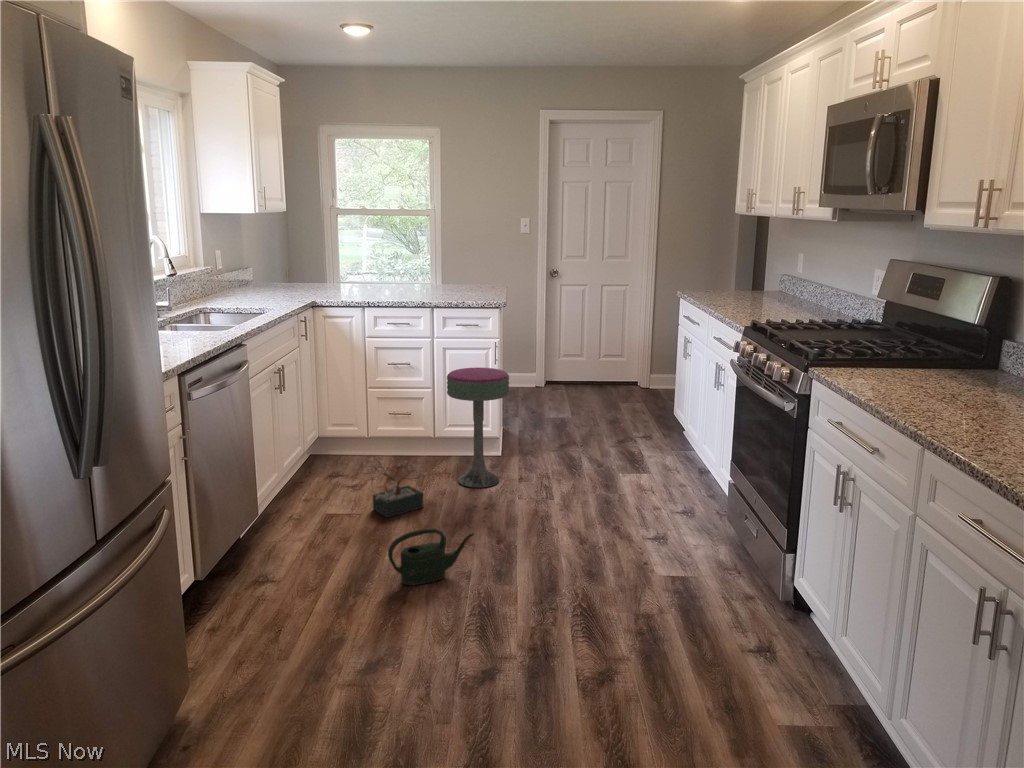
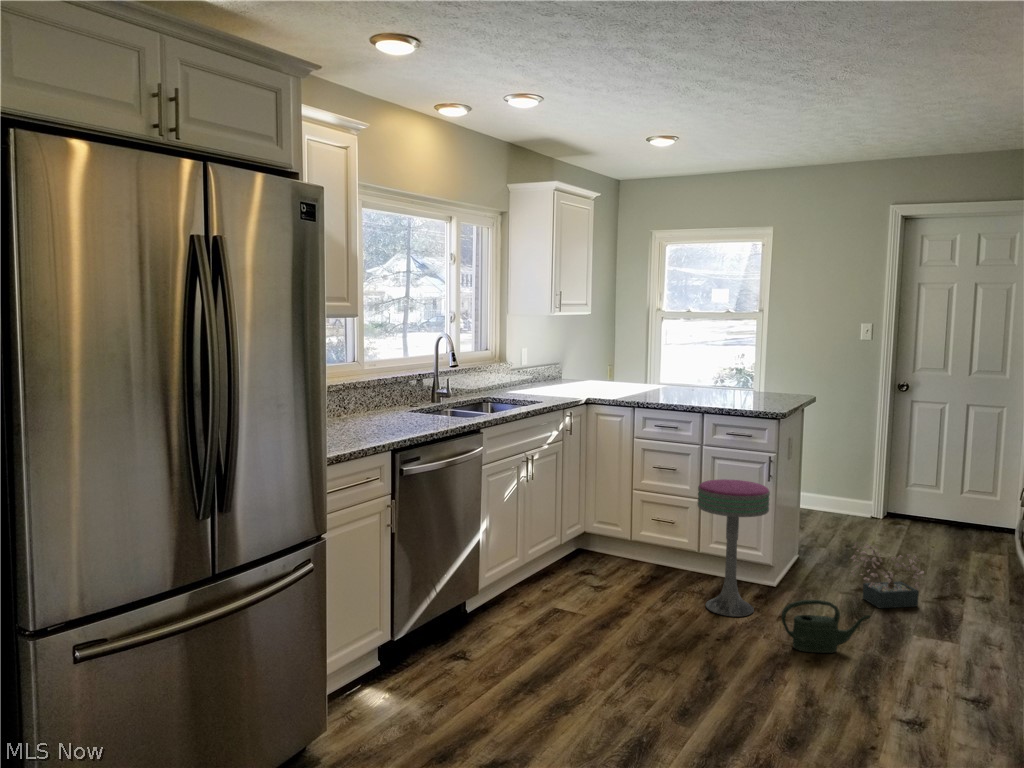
decorative plant: present [359,455,427,518] -> present [851,542,924,608]
watering can: present [388,528,474,585] -> present [781,600,870,653]

